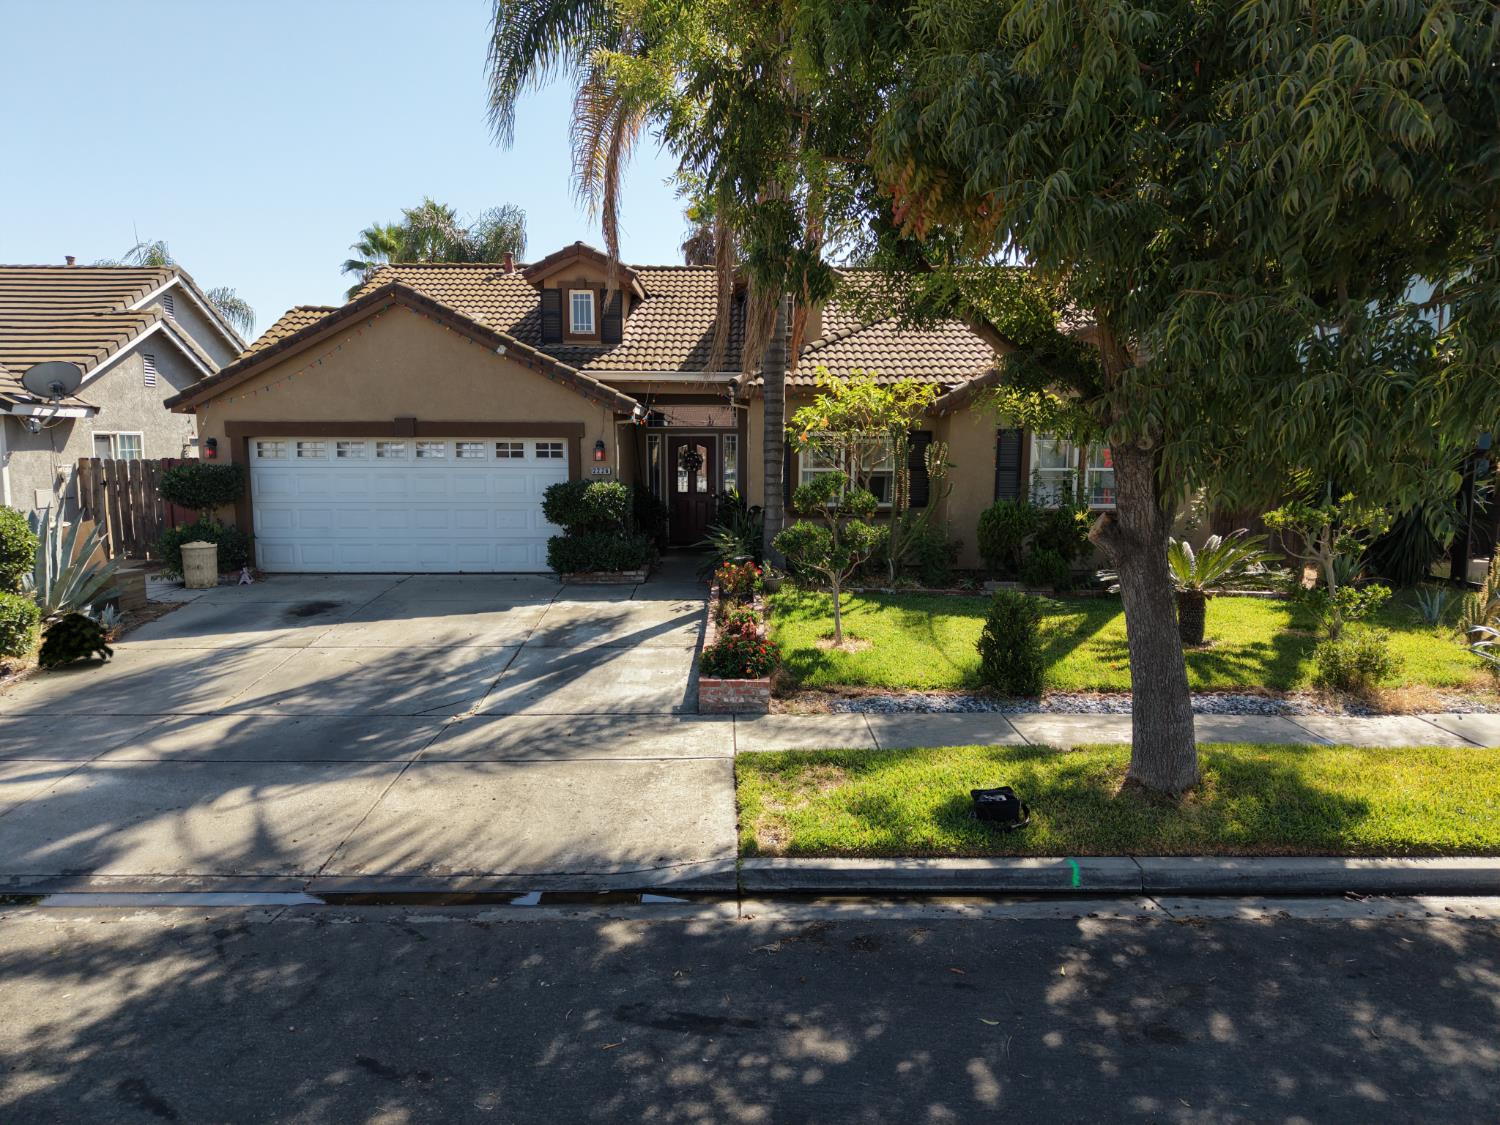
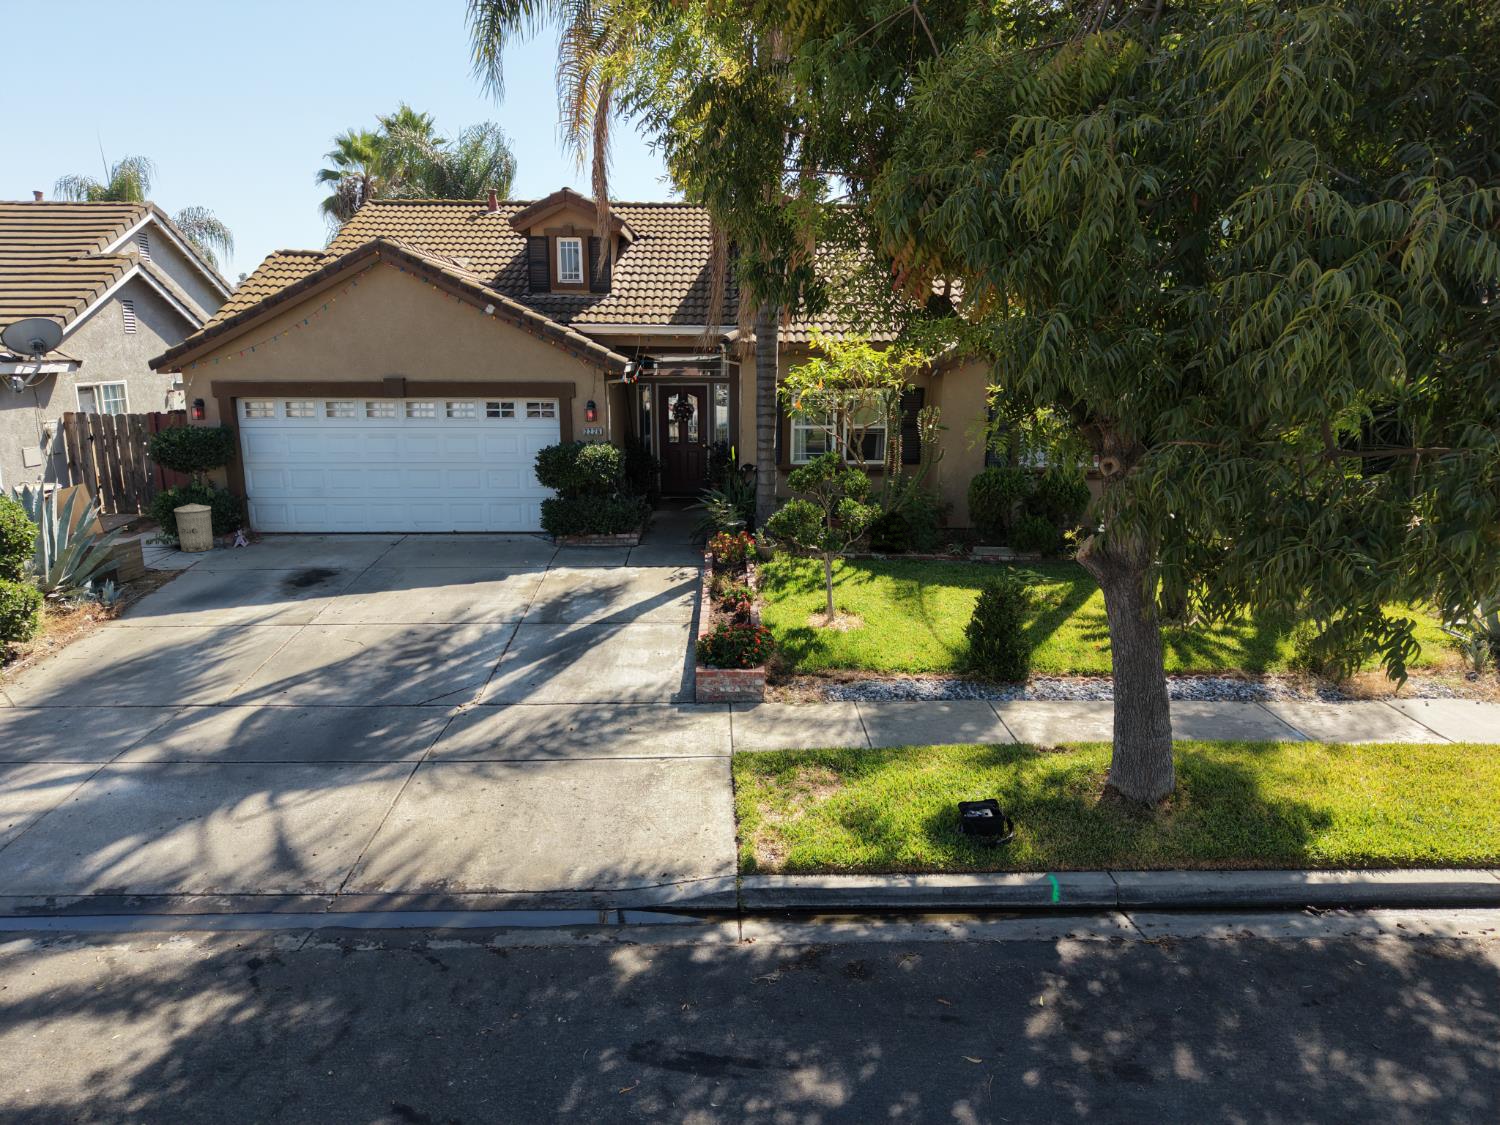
potted plant: present [37,612,114,670] -> present [869,511,912,551]

